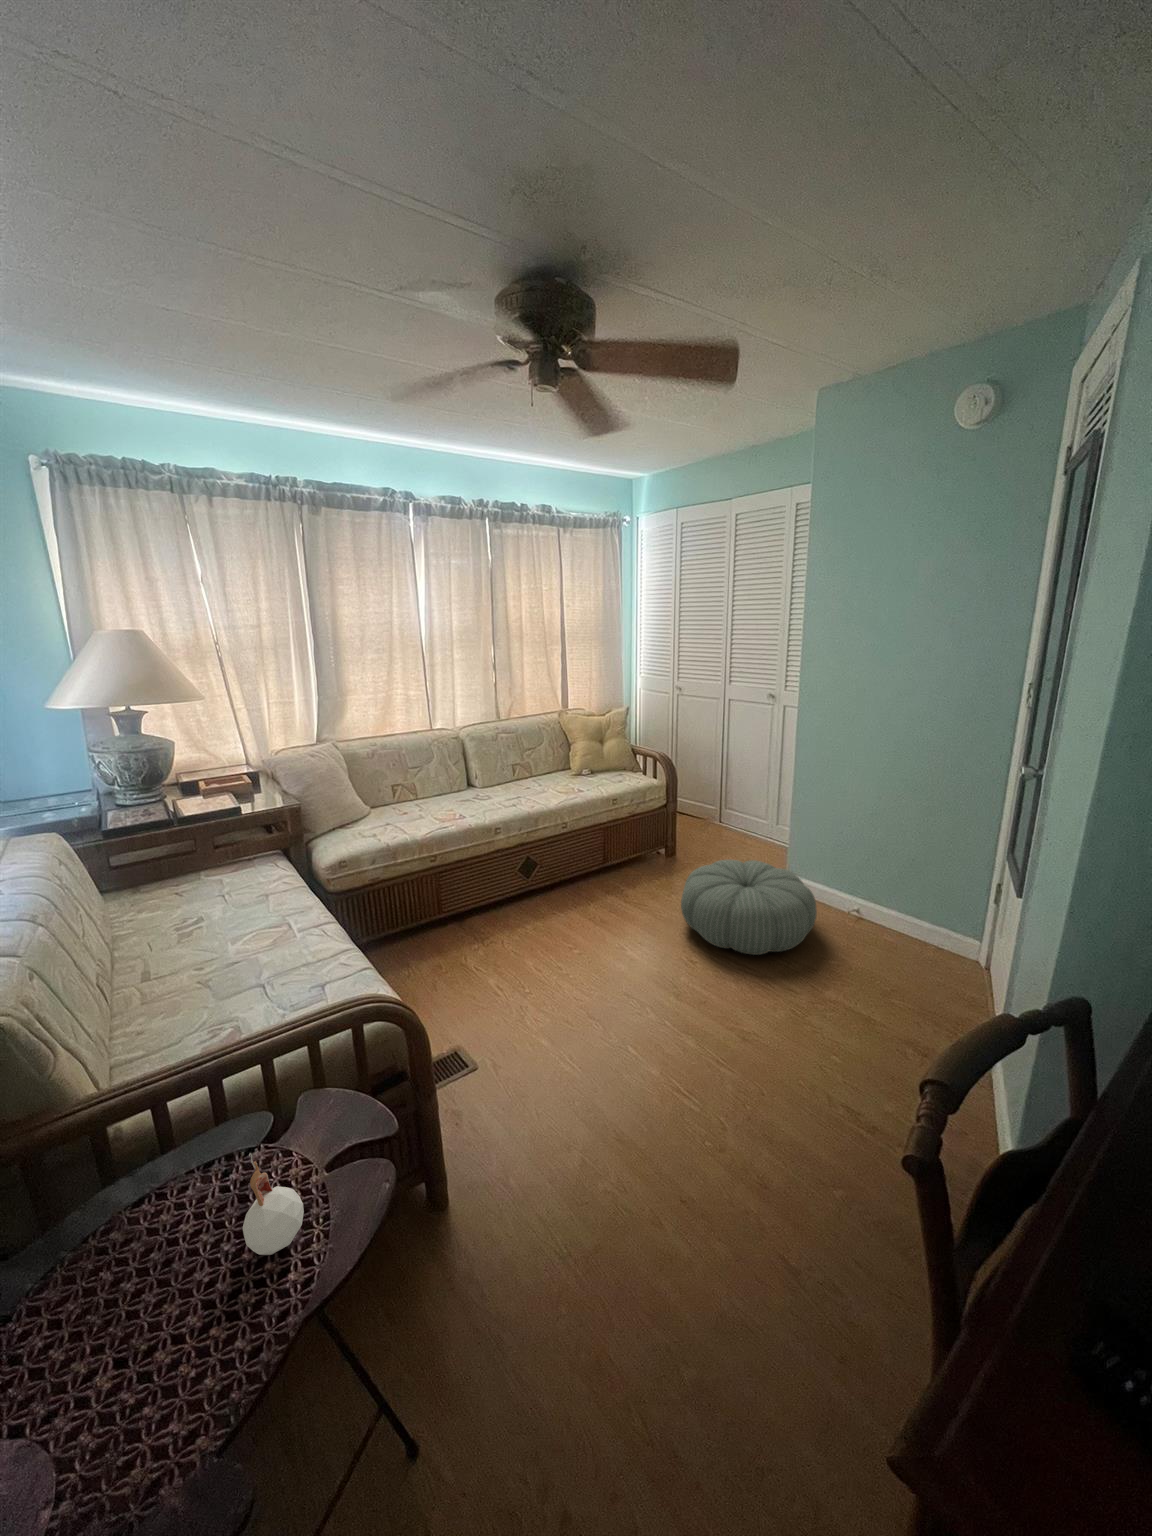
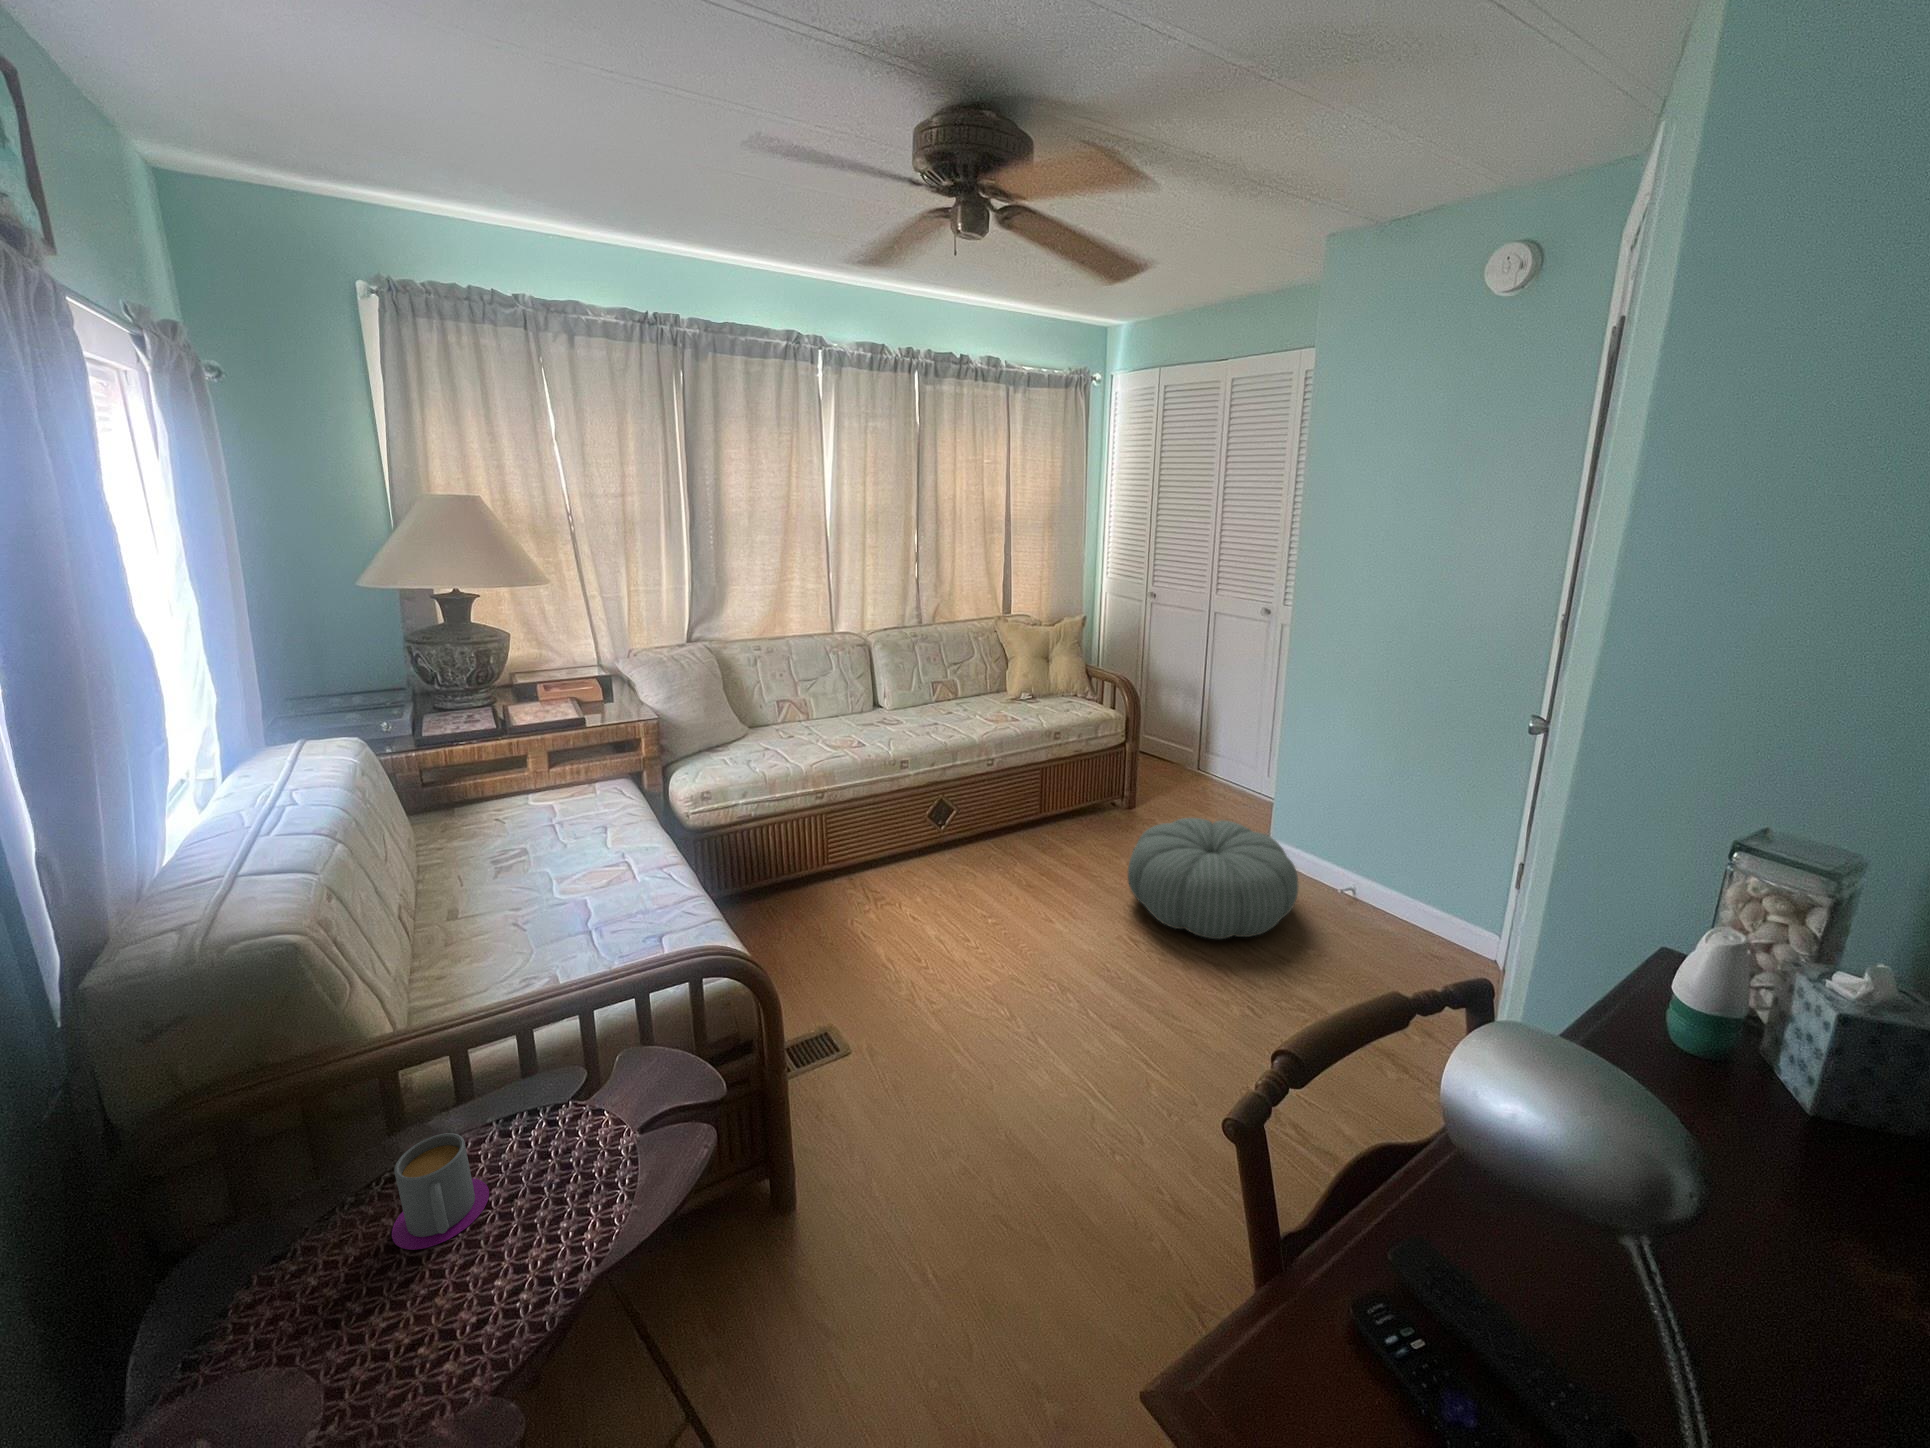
candle: present [243,1153,304,1255] -> none [539,1097,608,1211]
mug: none [109,1191,197,1305] -> present [392,1133,489,1250]

